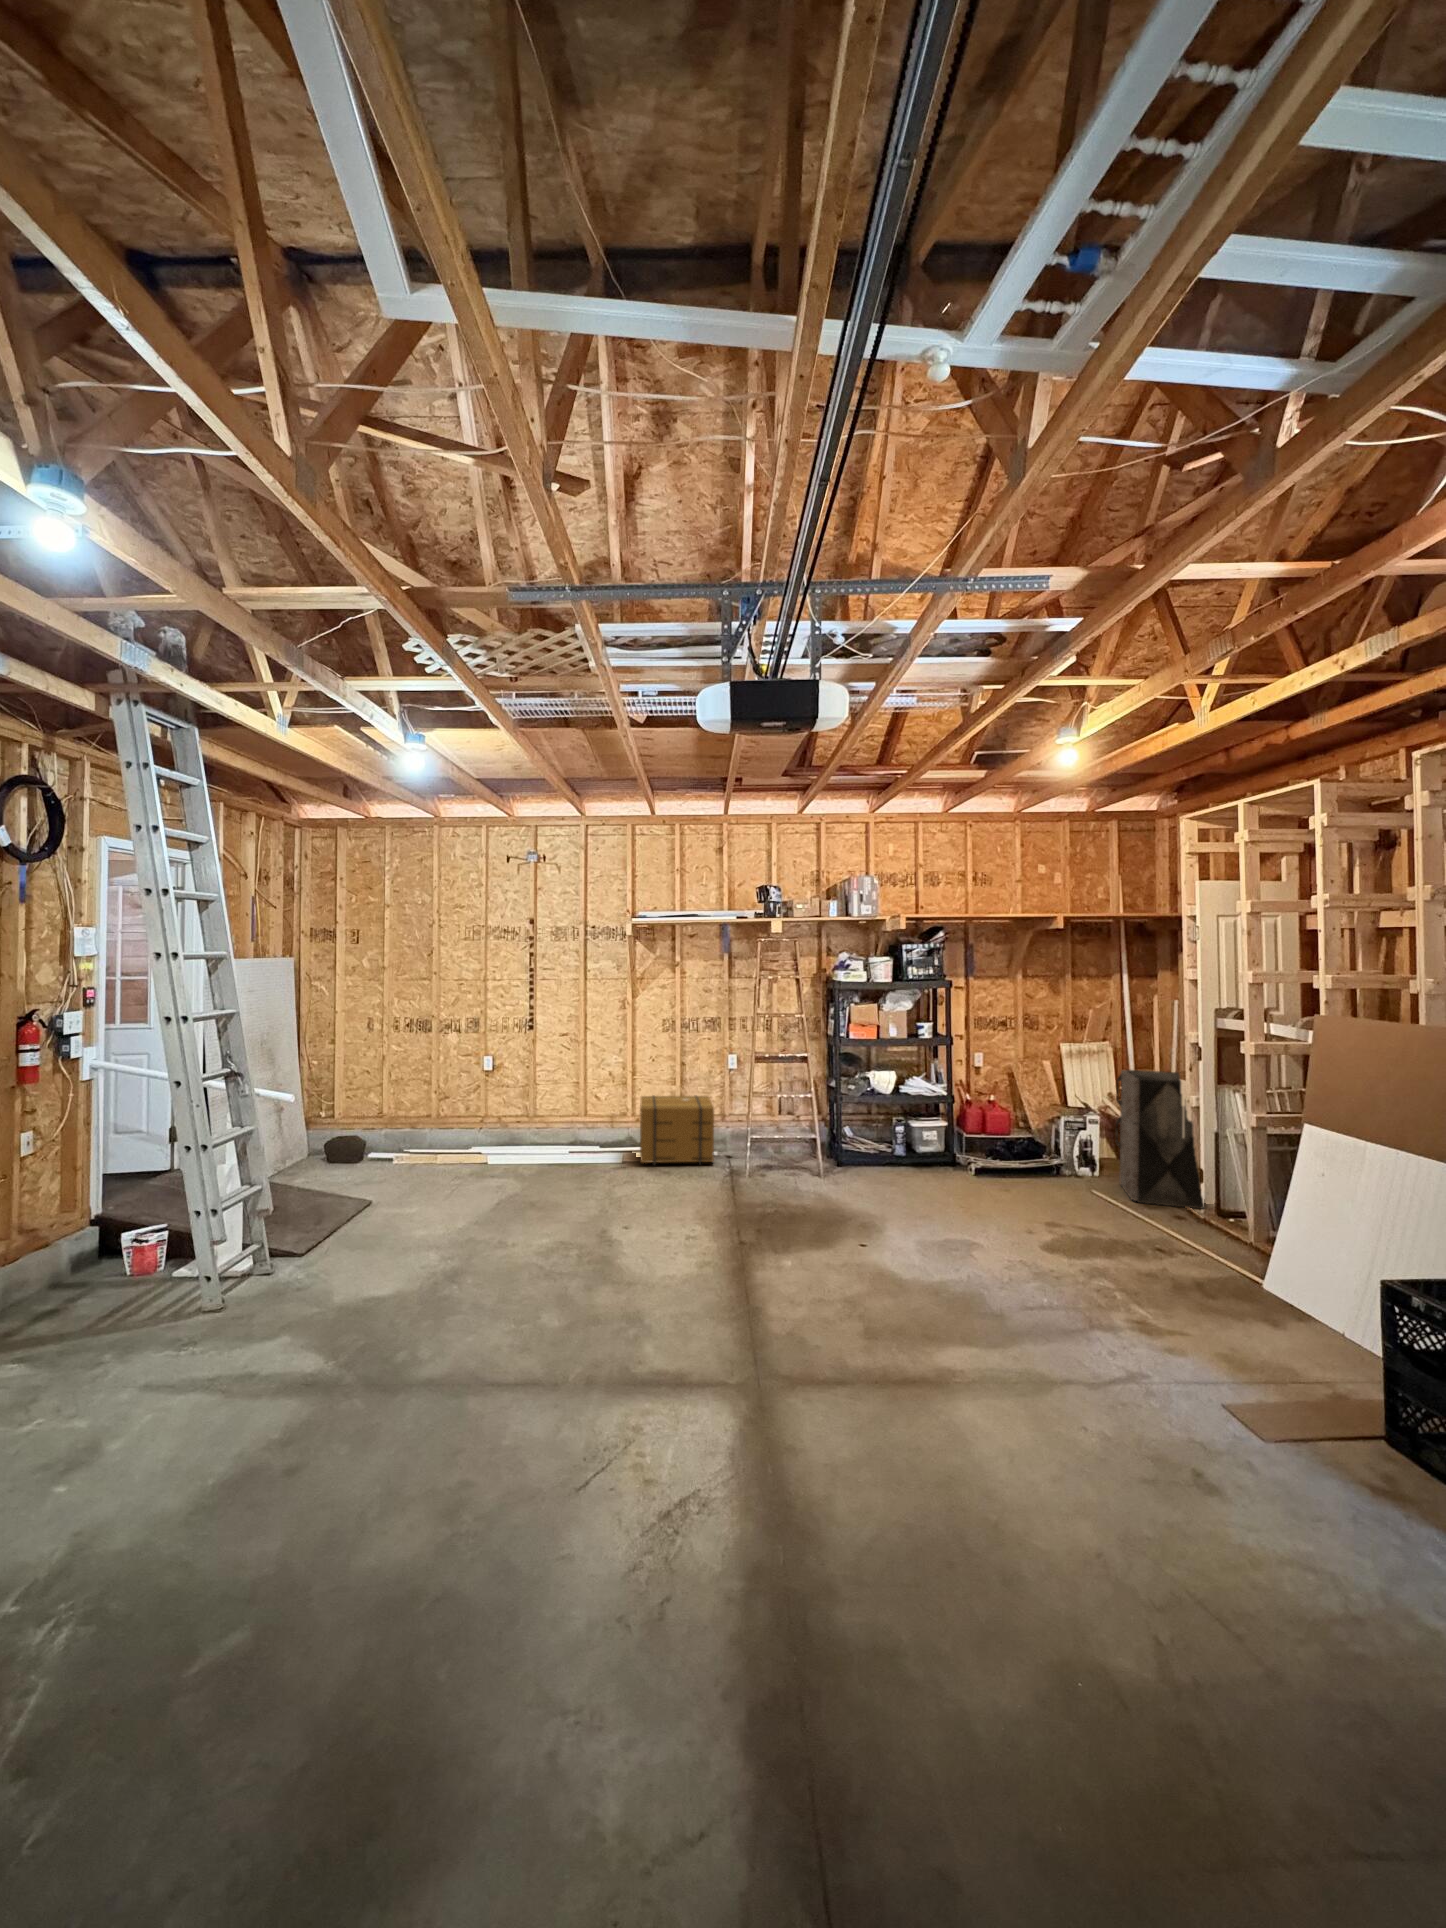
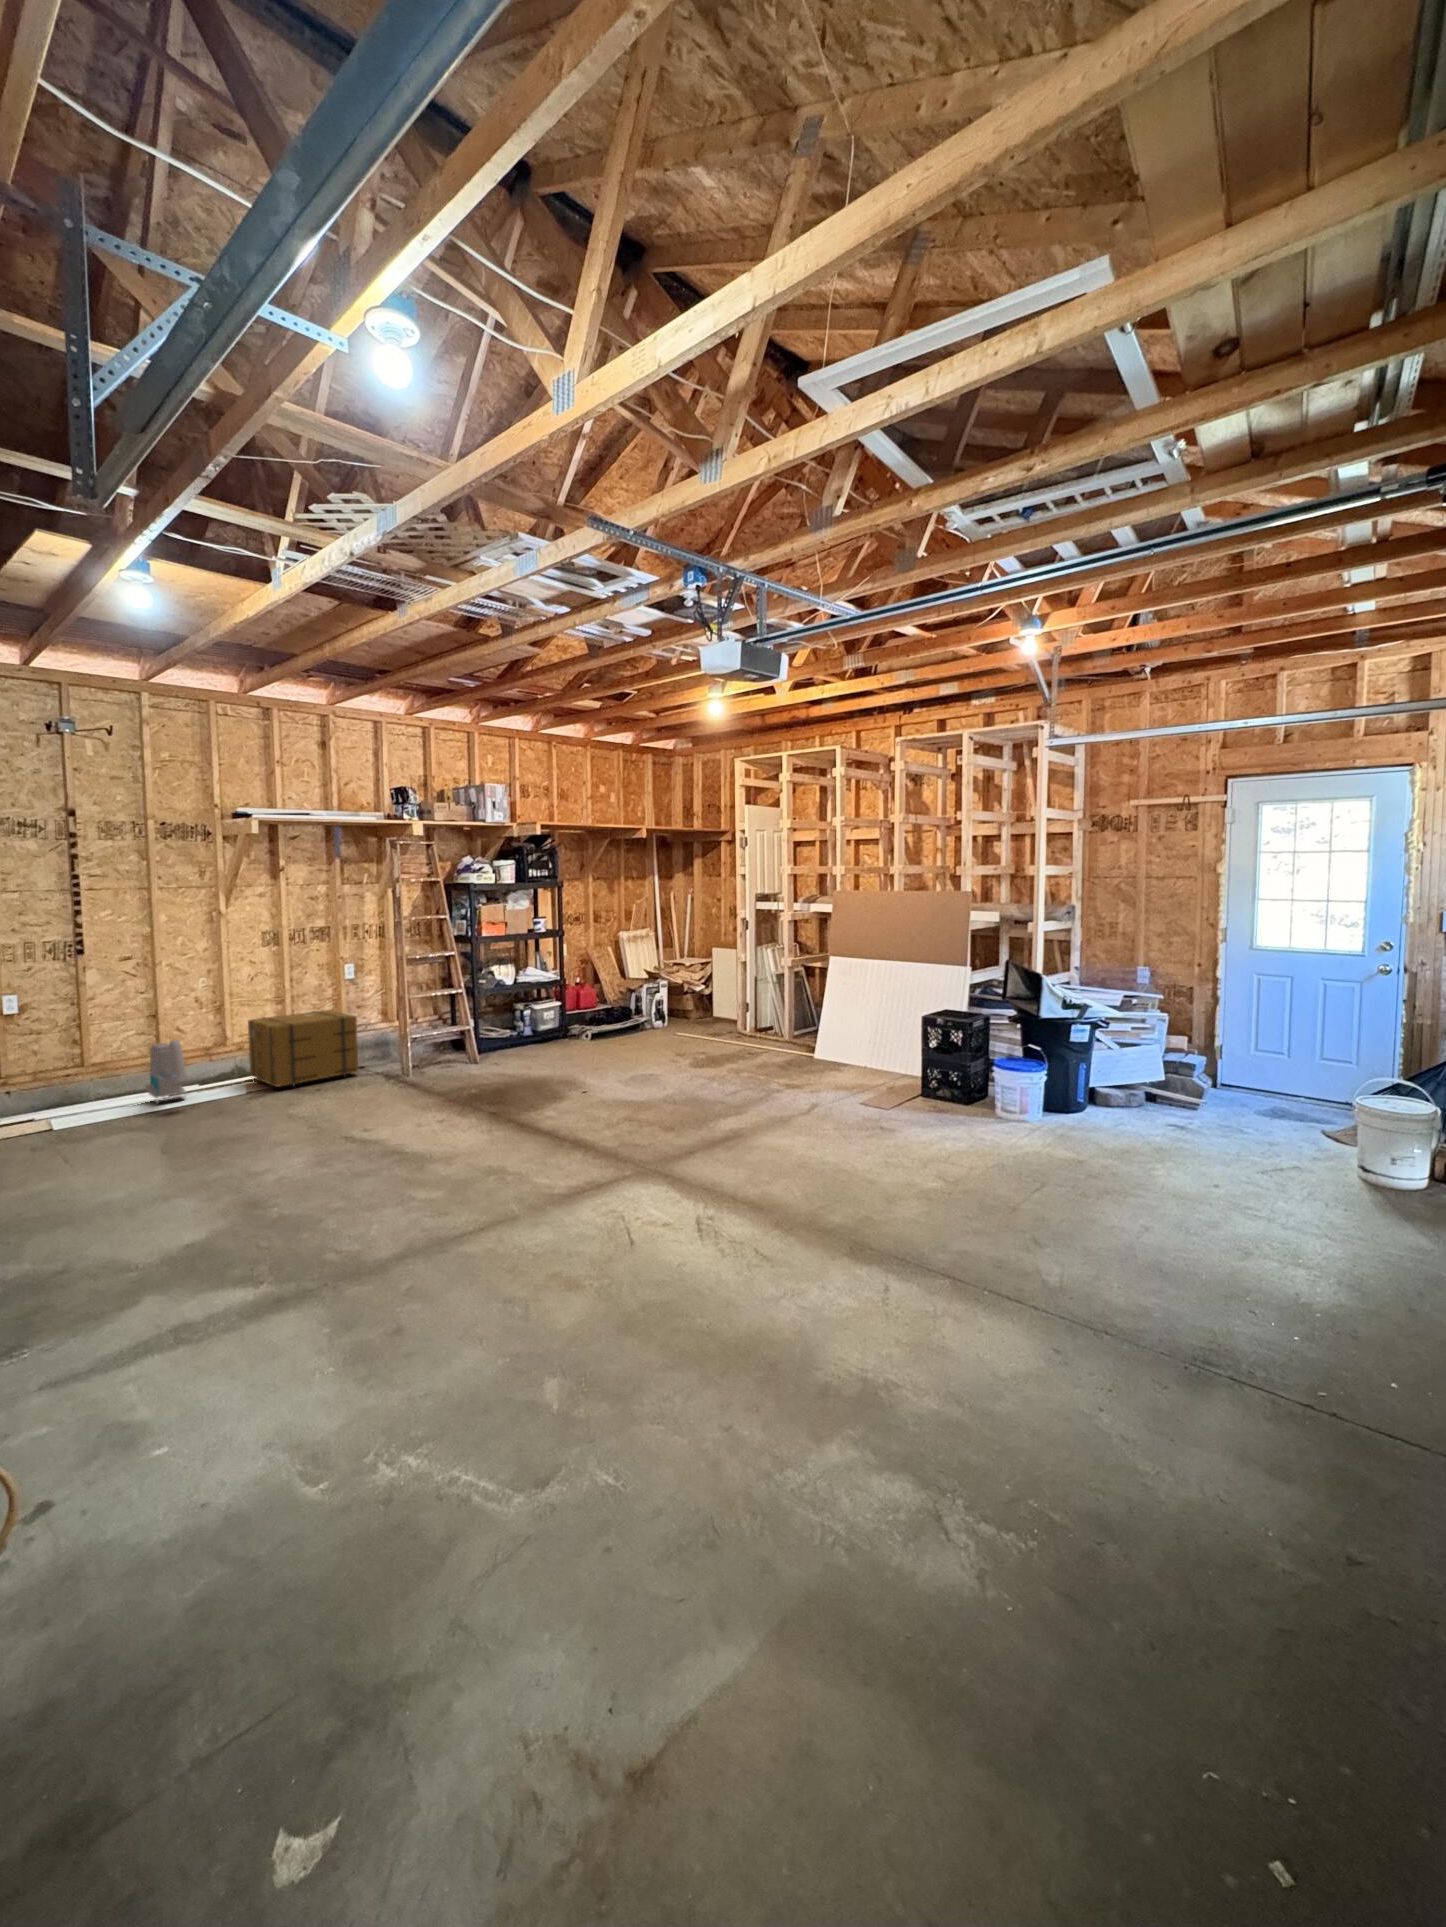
storage cabinet: present [1116,1070,1204,1209] -> none [683,939,745,1033]
vacuum cleaner: none [561,1106,586,1157] -> present [145,1039,193,1104]

